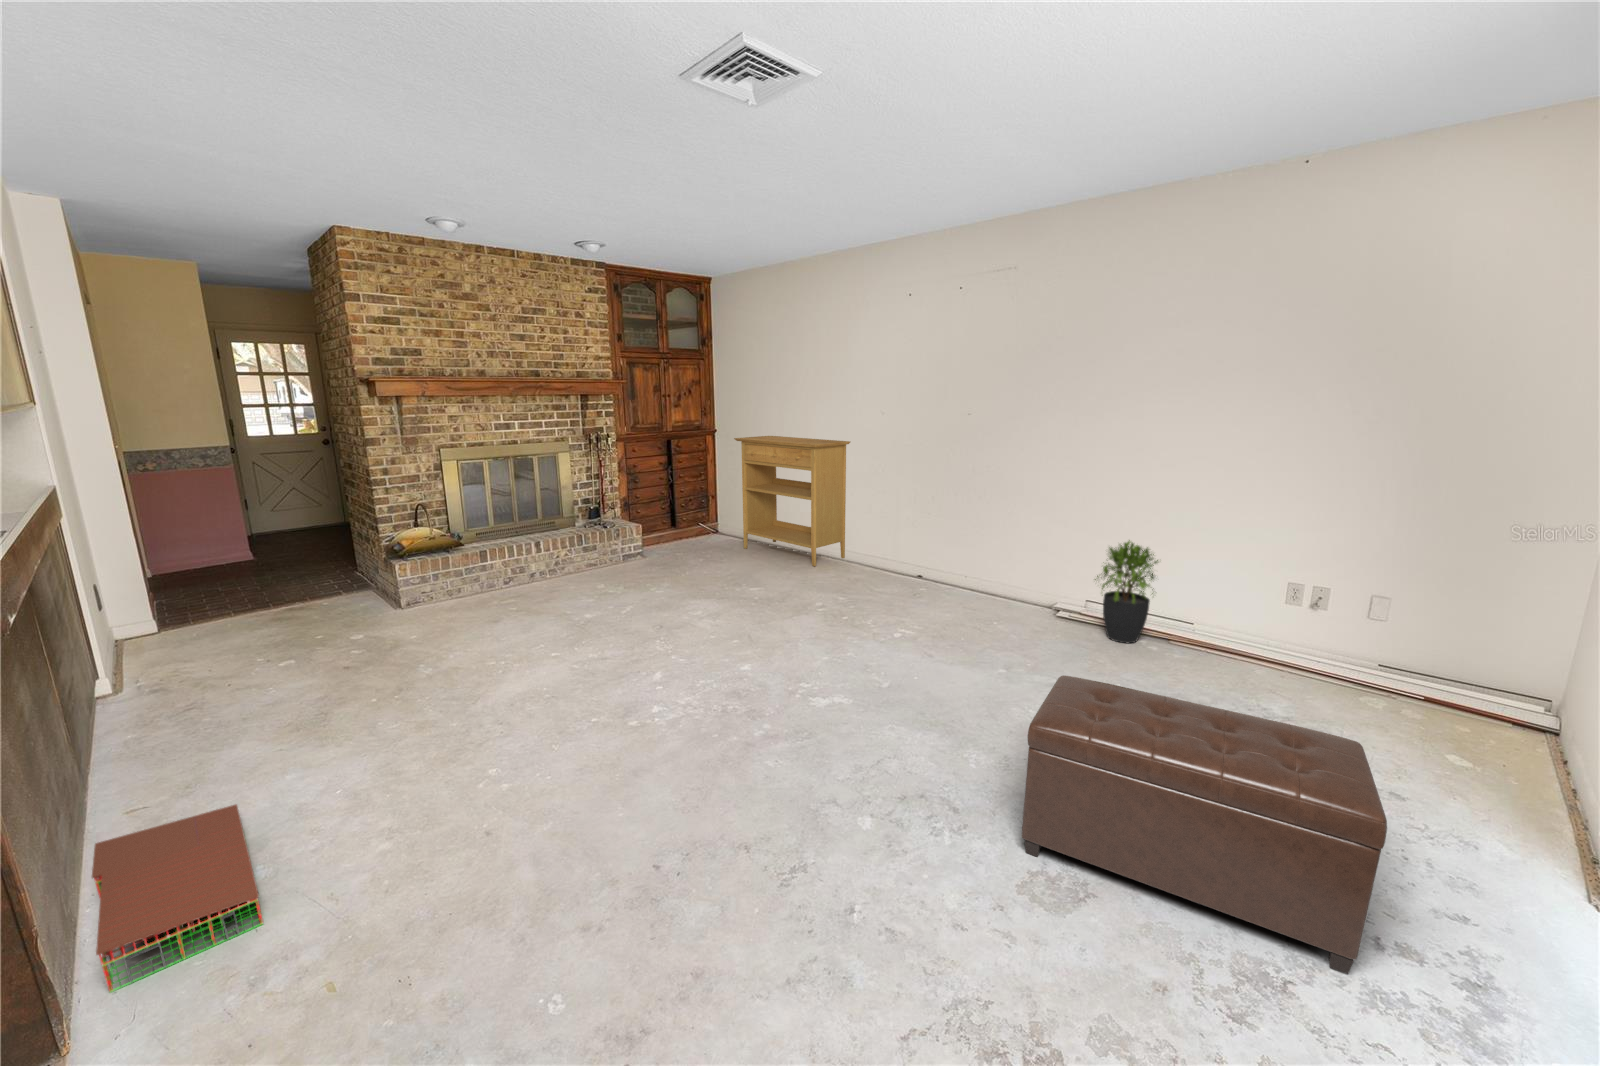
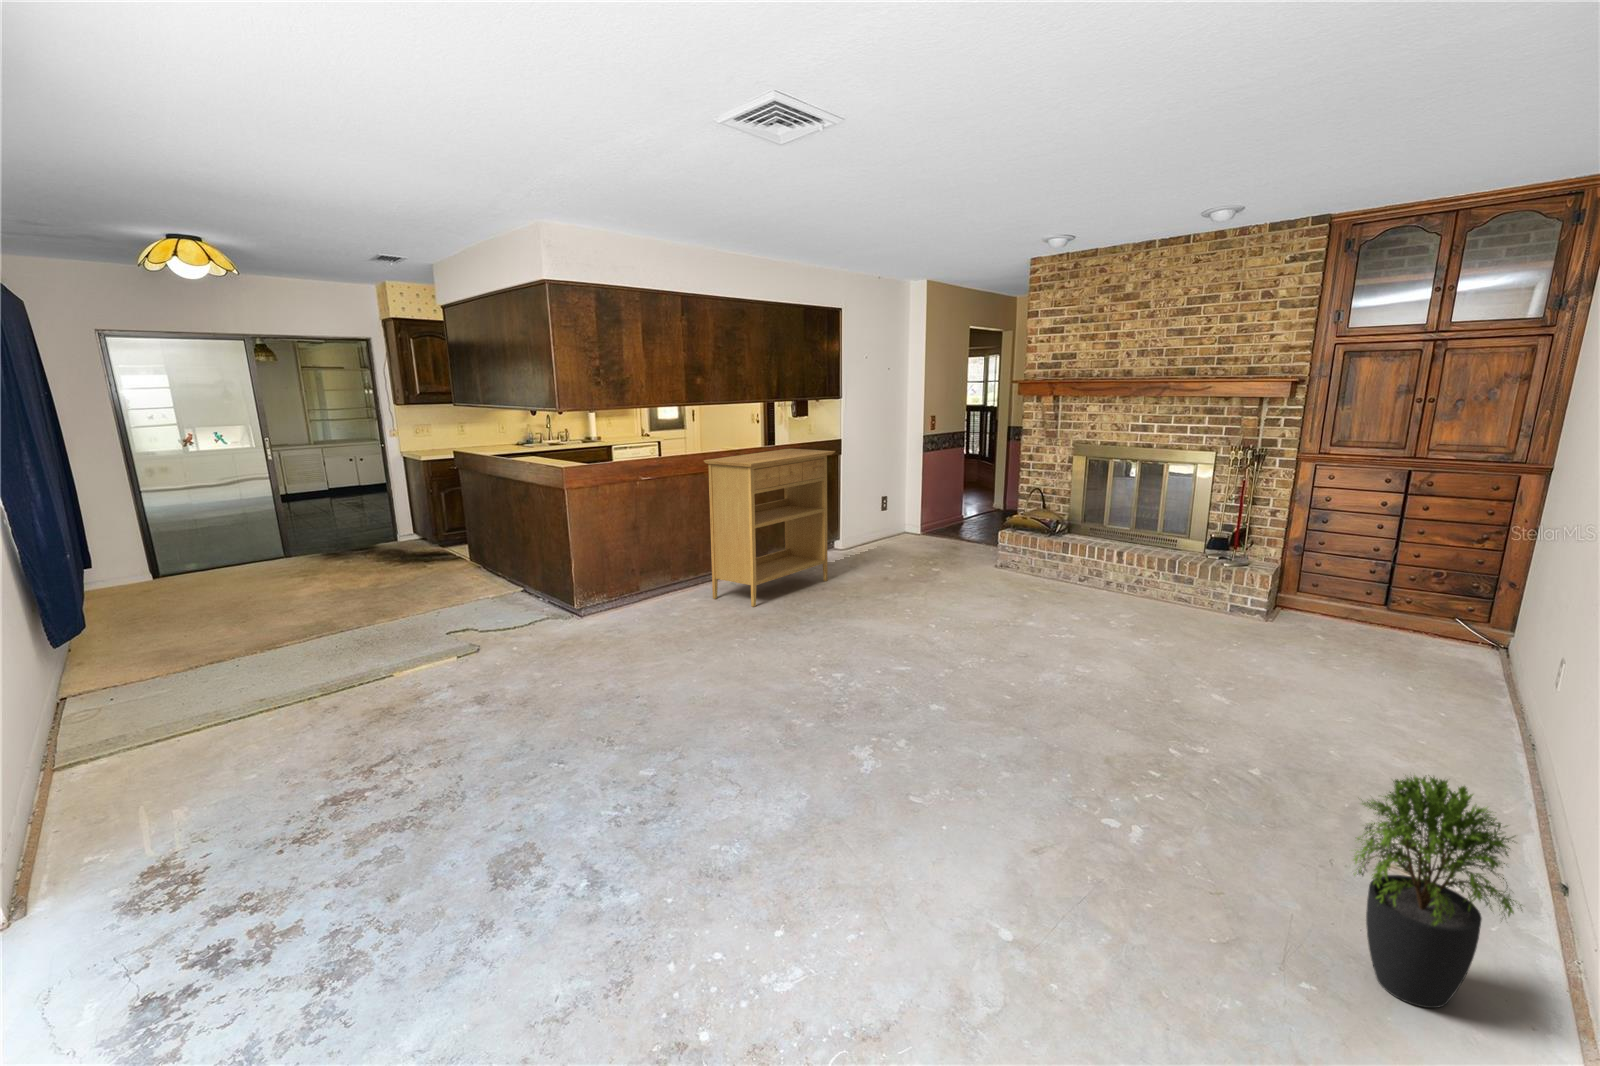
console table: present [734,436,850,566] -> present [704,448,835,607]
ottoman: present [1021,675,1387,974] -> none [557,705,817,992]
storage bin: present [92,805,263,992] -> none [618,593,714,640]

